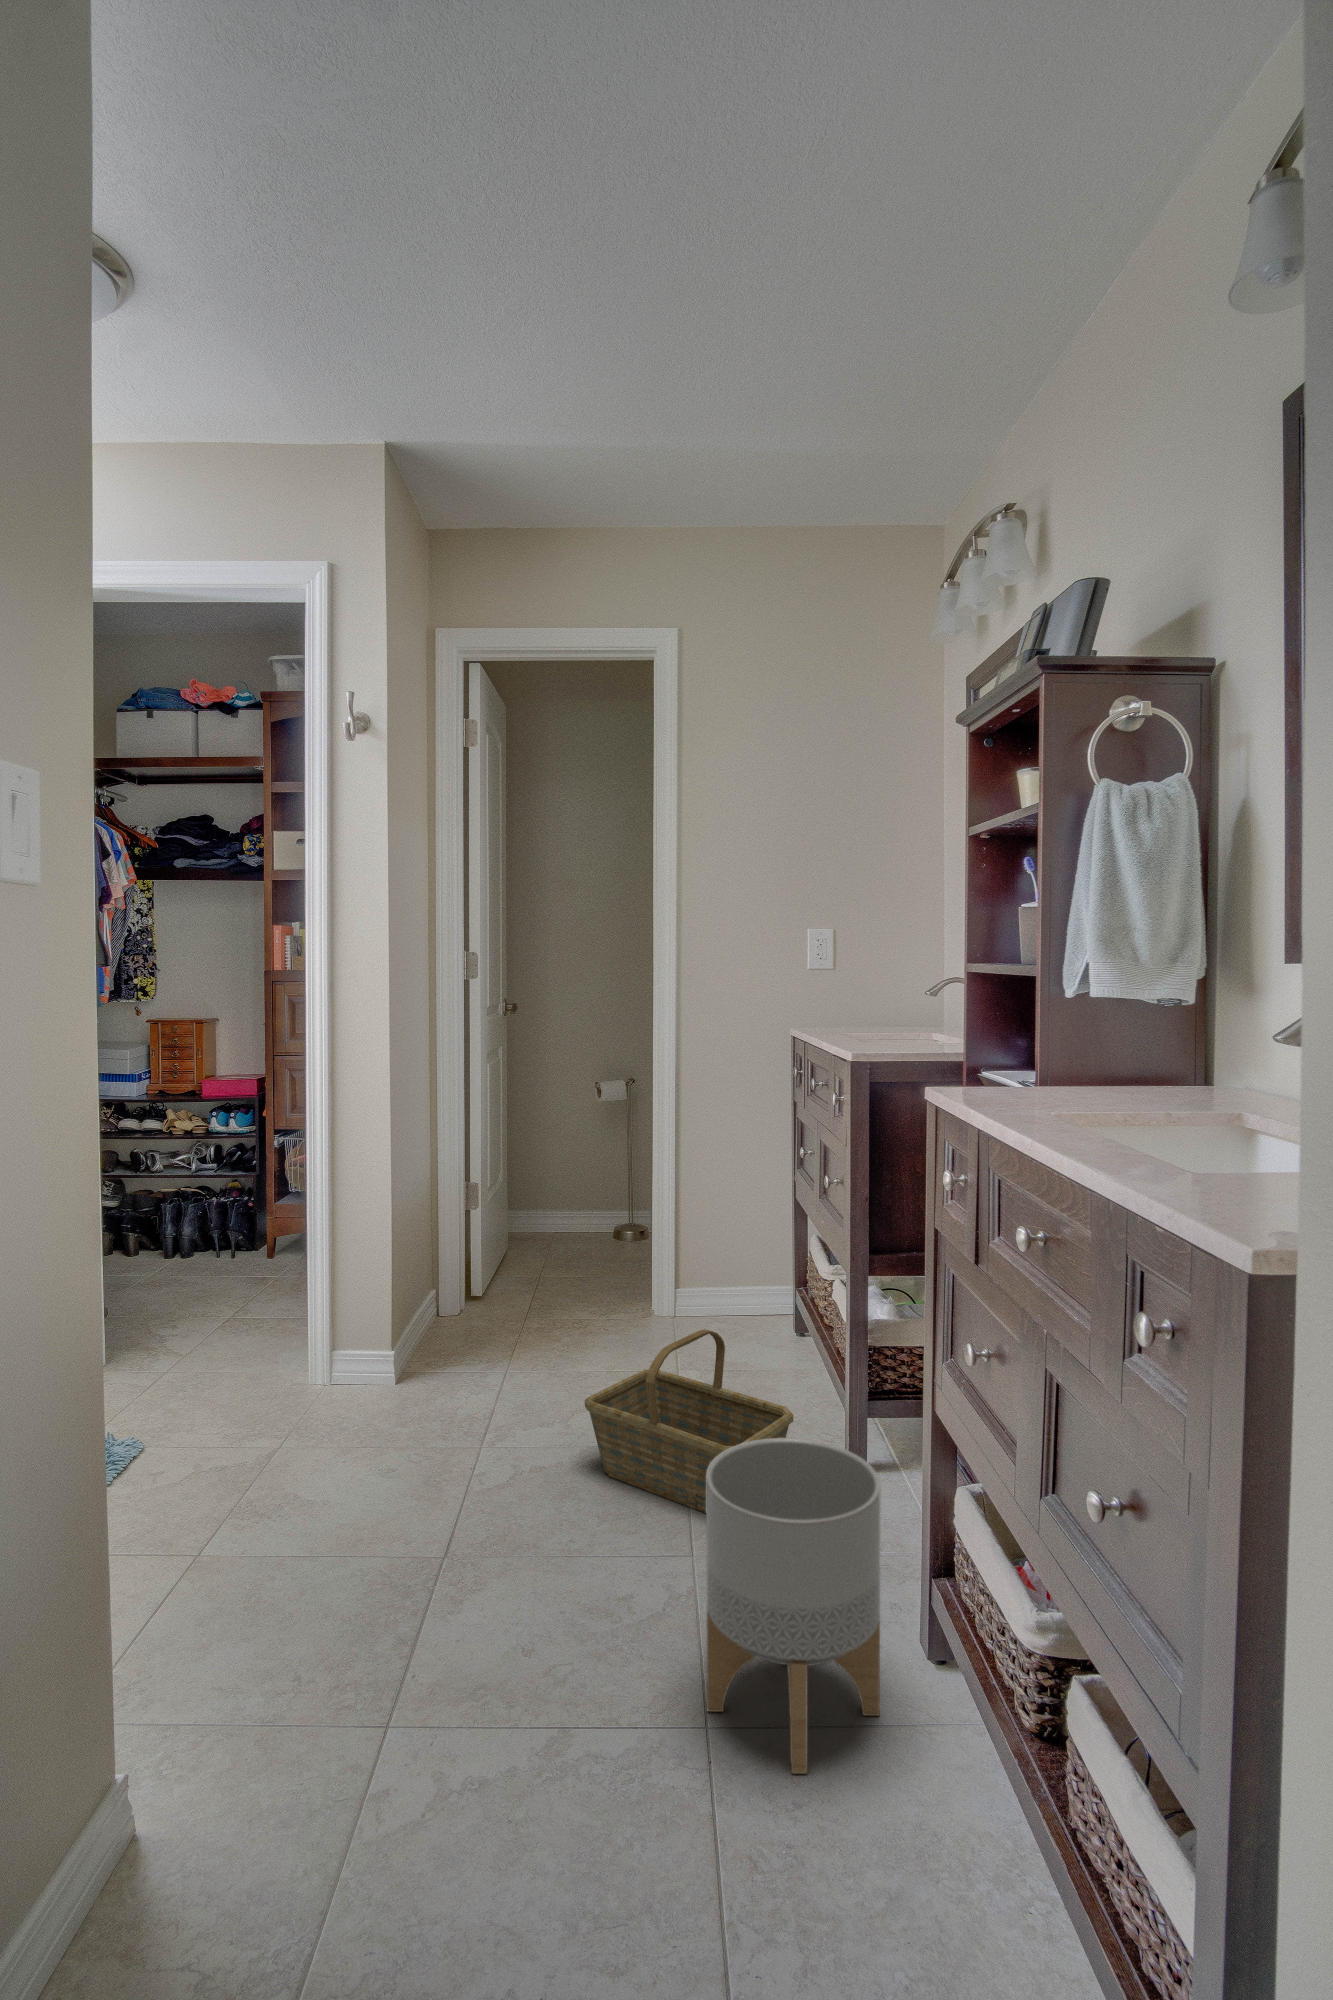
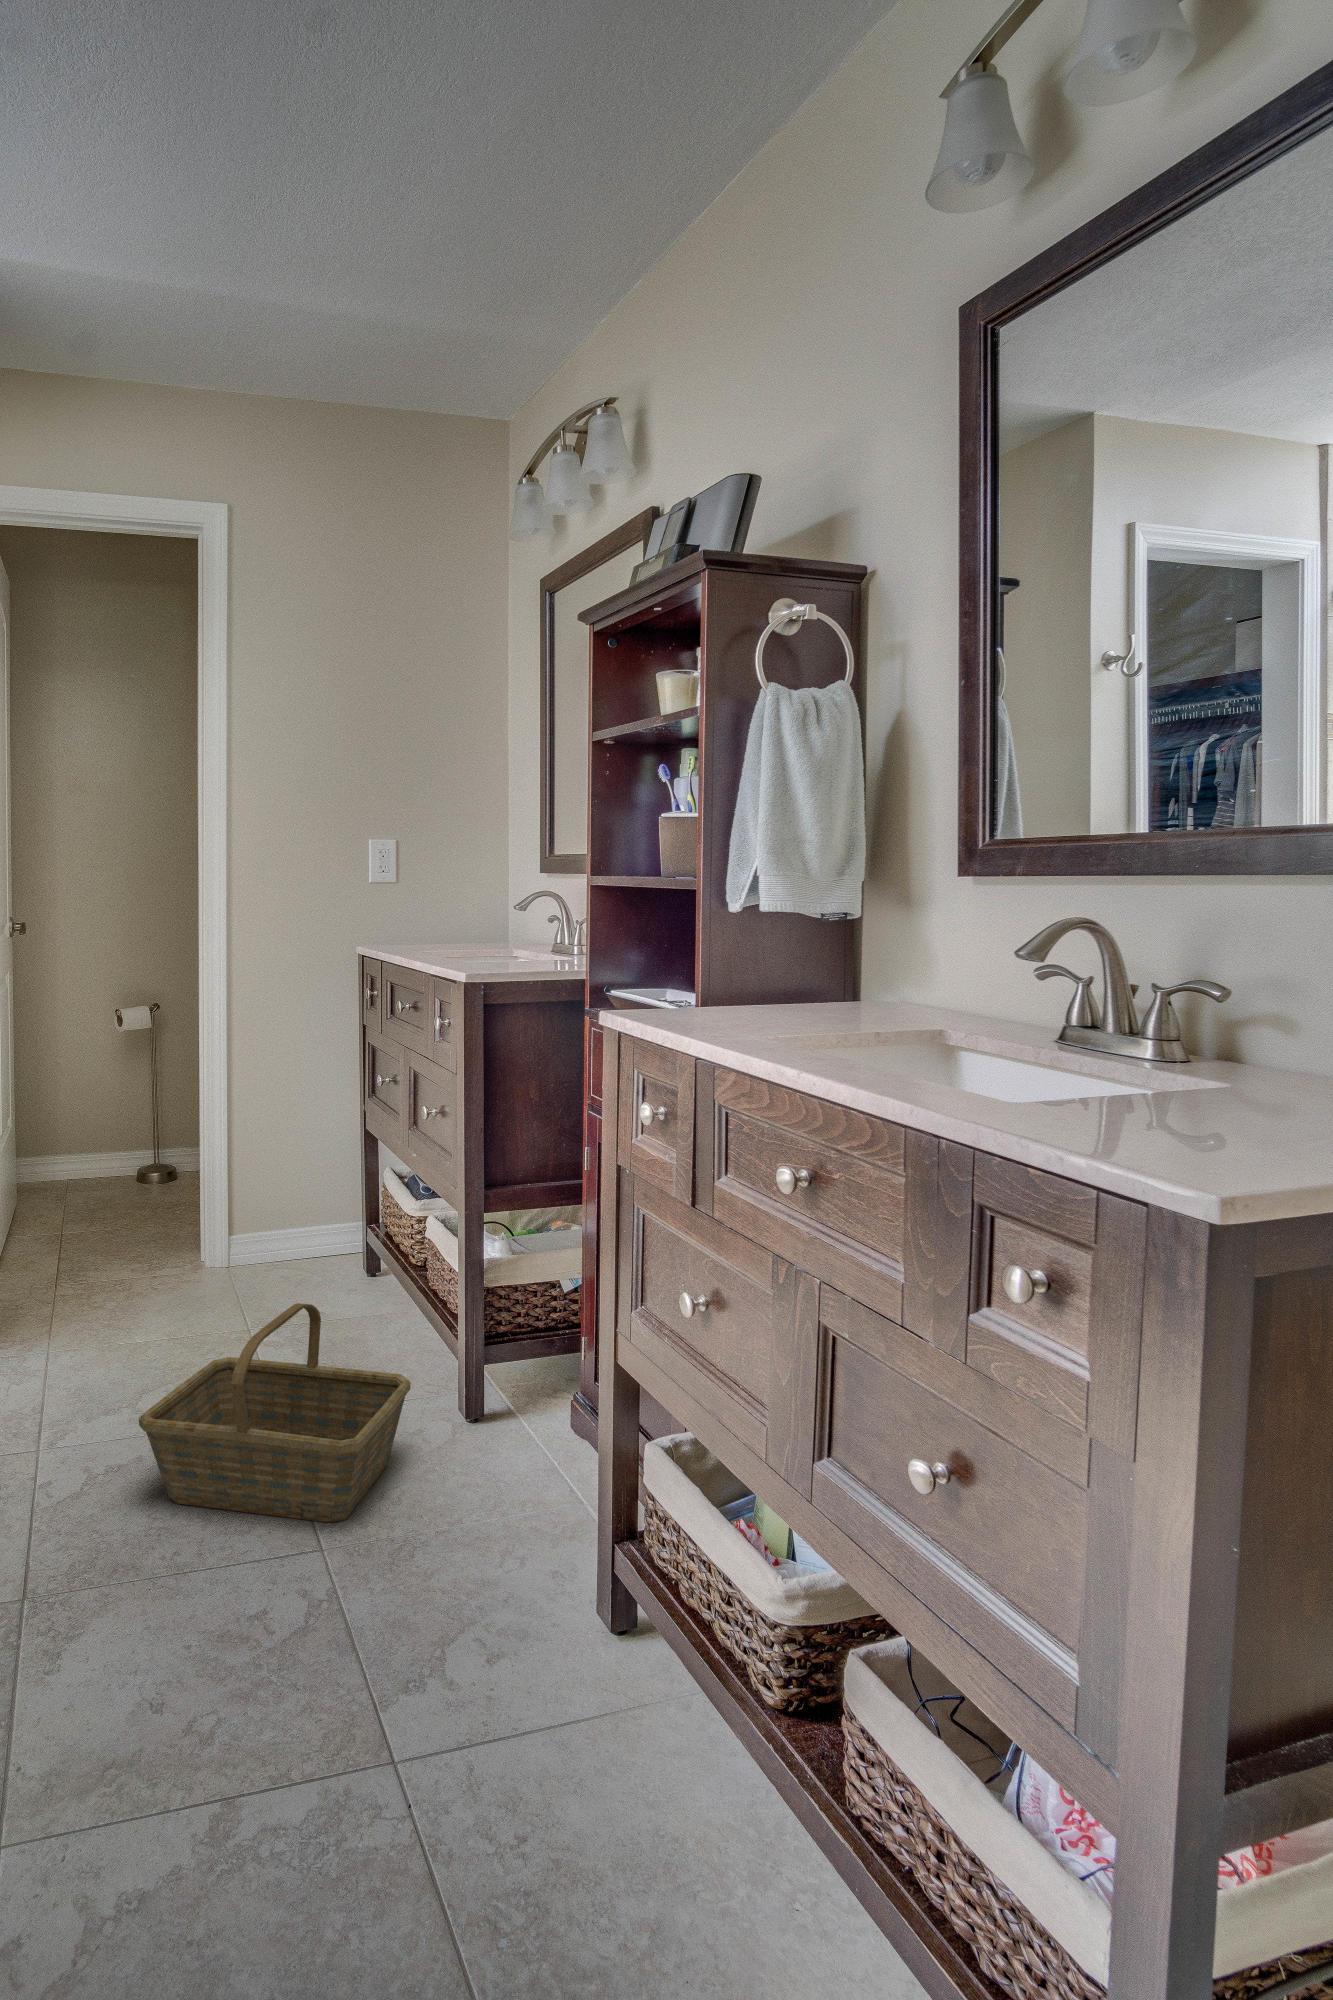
planter: present [706,1438,881,1774] -> none [372,1431,587,1844]

